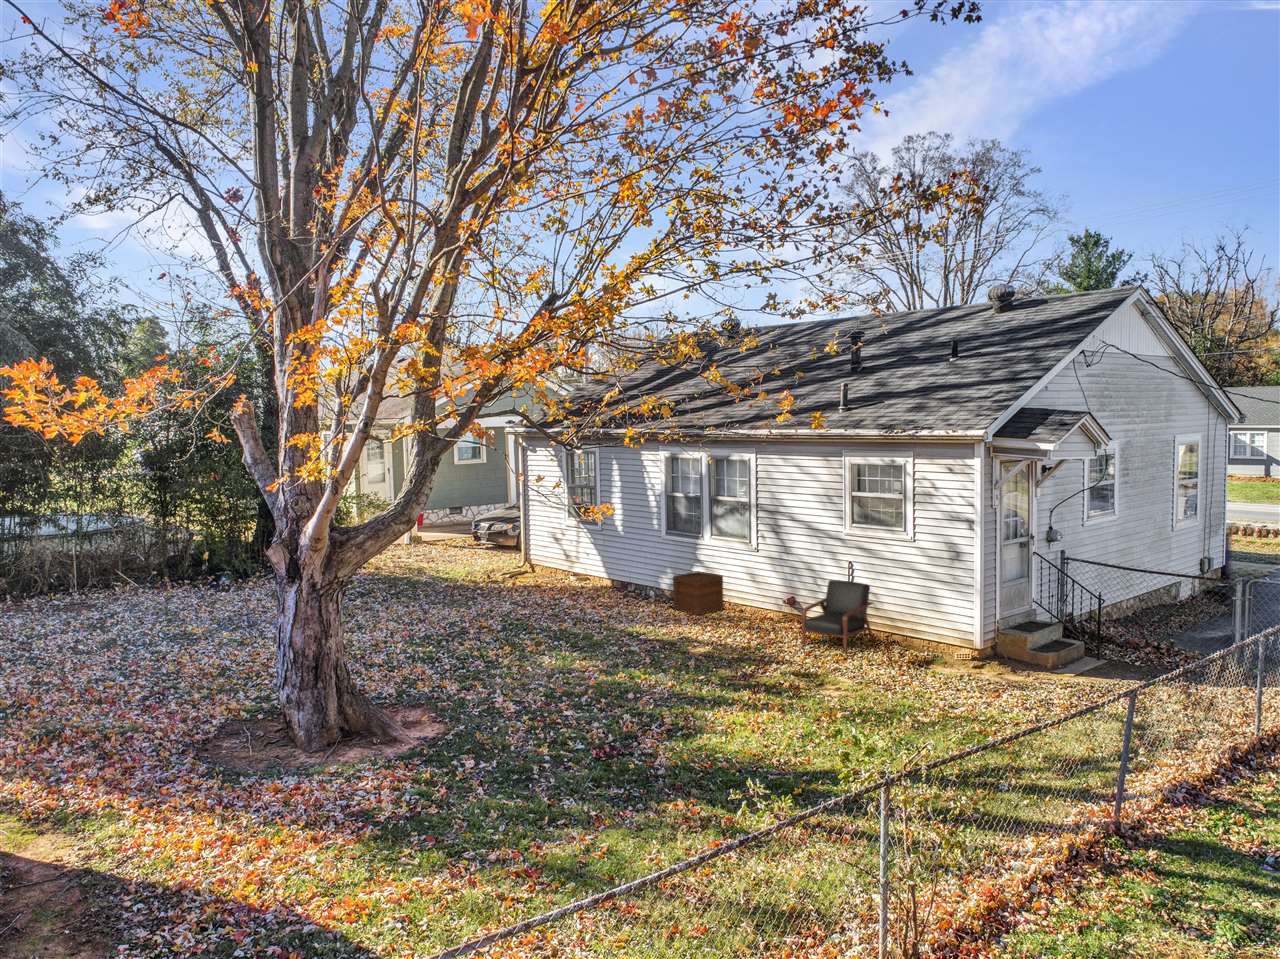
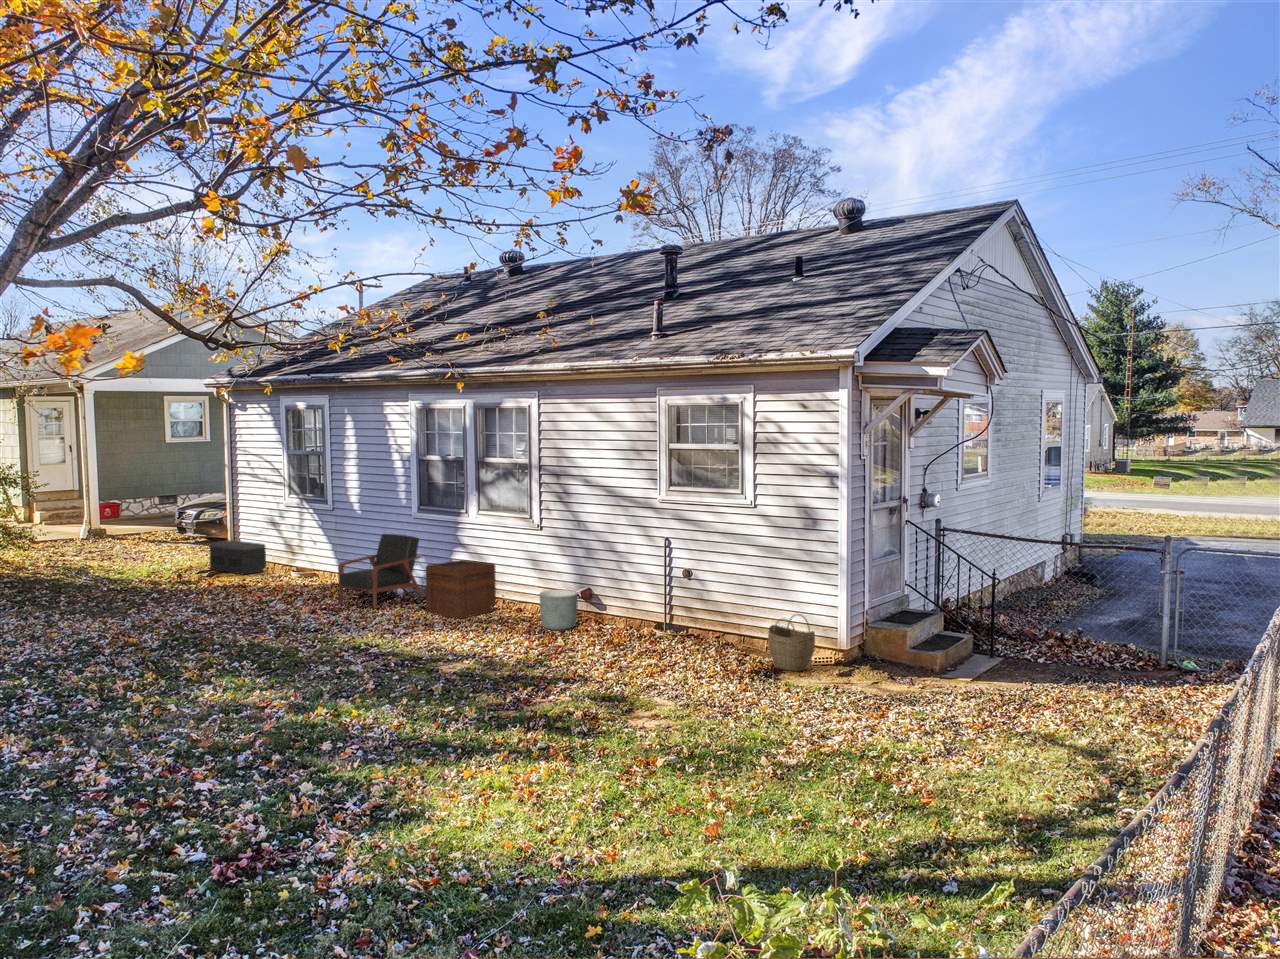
storage bench: none [511,550,551,576] -> present [210,540,266,575]
chair: present [801,580,874,653] -> present [338,534,424,609]
planter: none [756,596,785,626] -> present [539,590,578,630]
woven basket: none [924,621,960,663] -> present [768,614,815,672]

